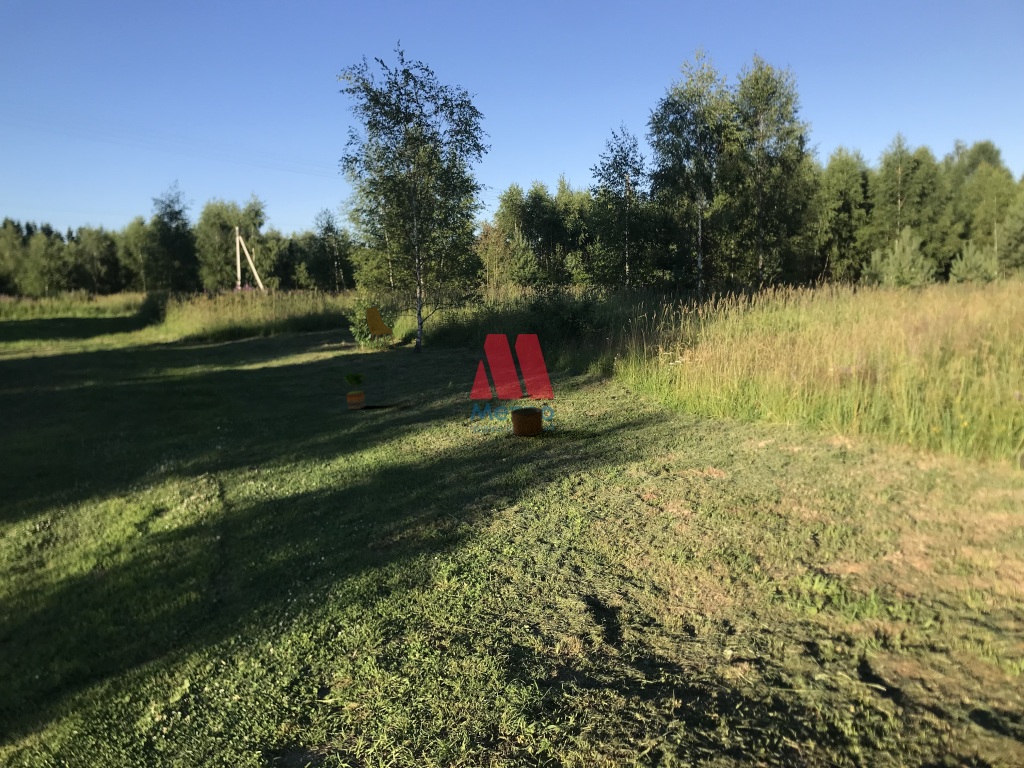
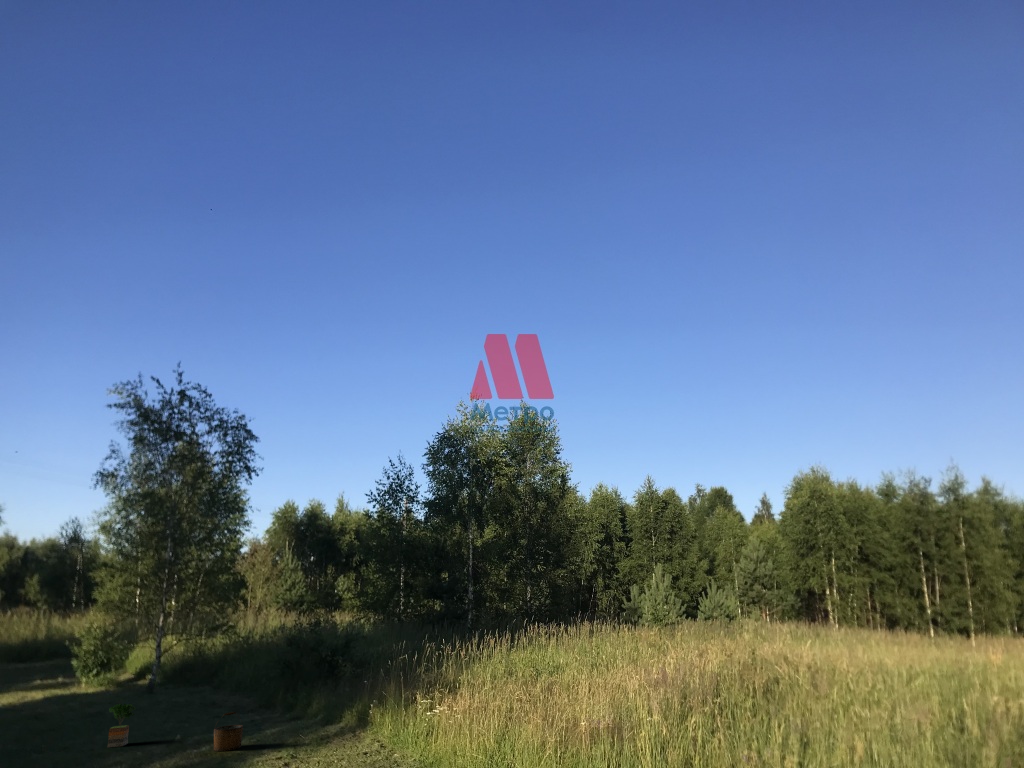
chair: present [366,307,395,349] -> none [94,634,128,688]
bucket: present [511,395,543,436] -> present [214,712,243,751]

